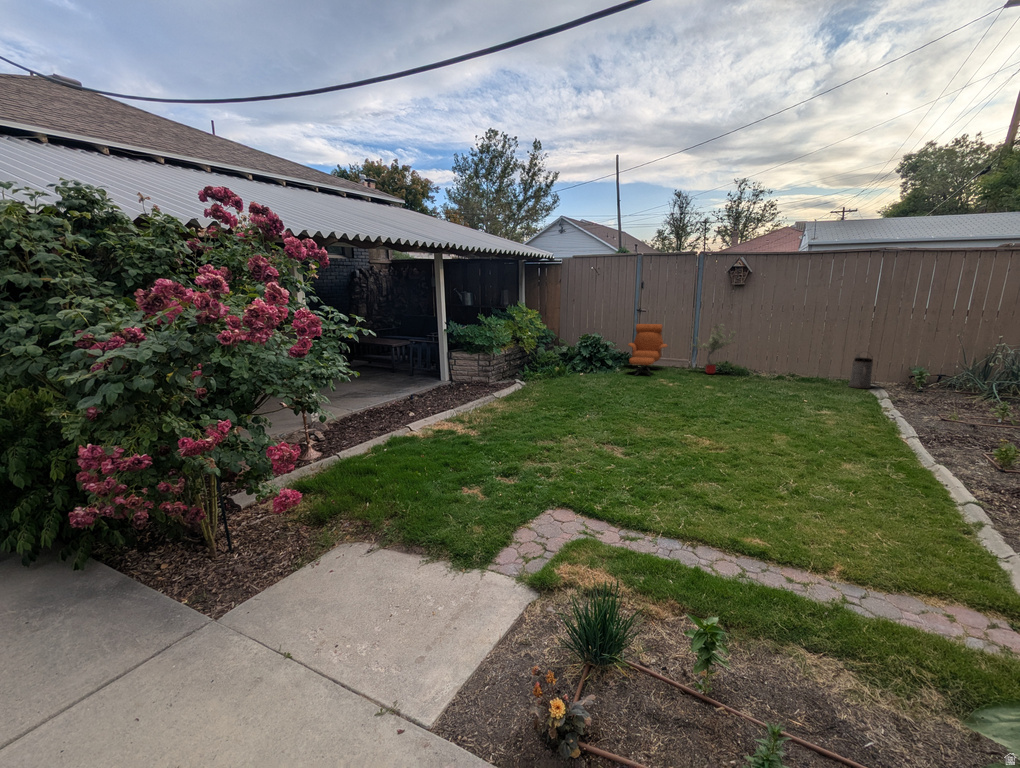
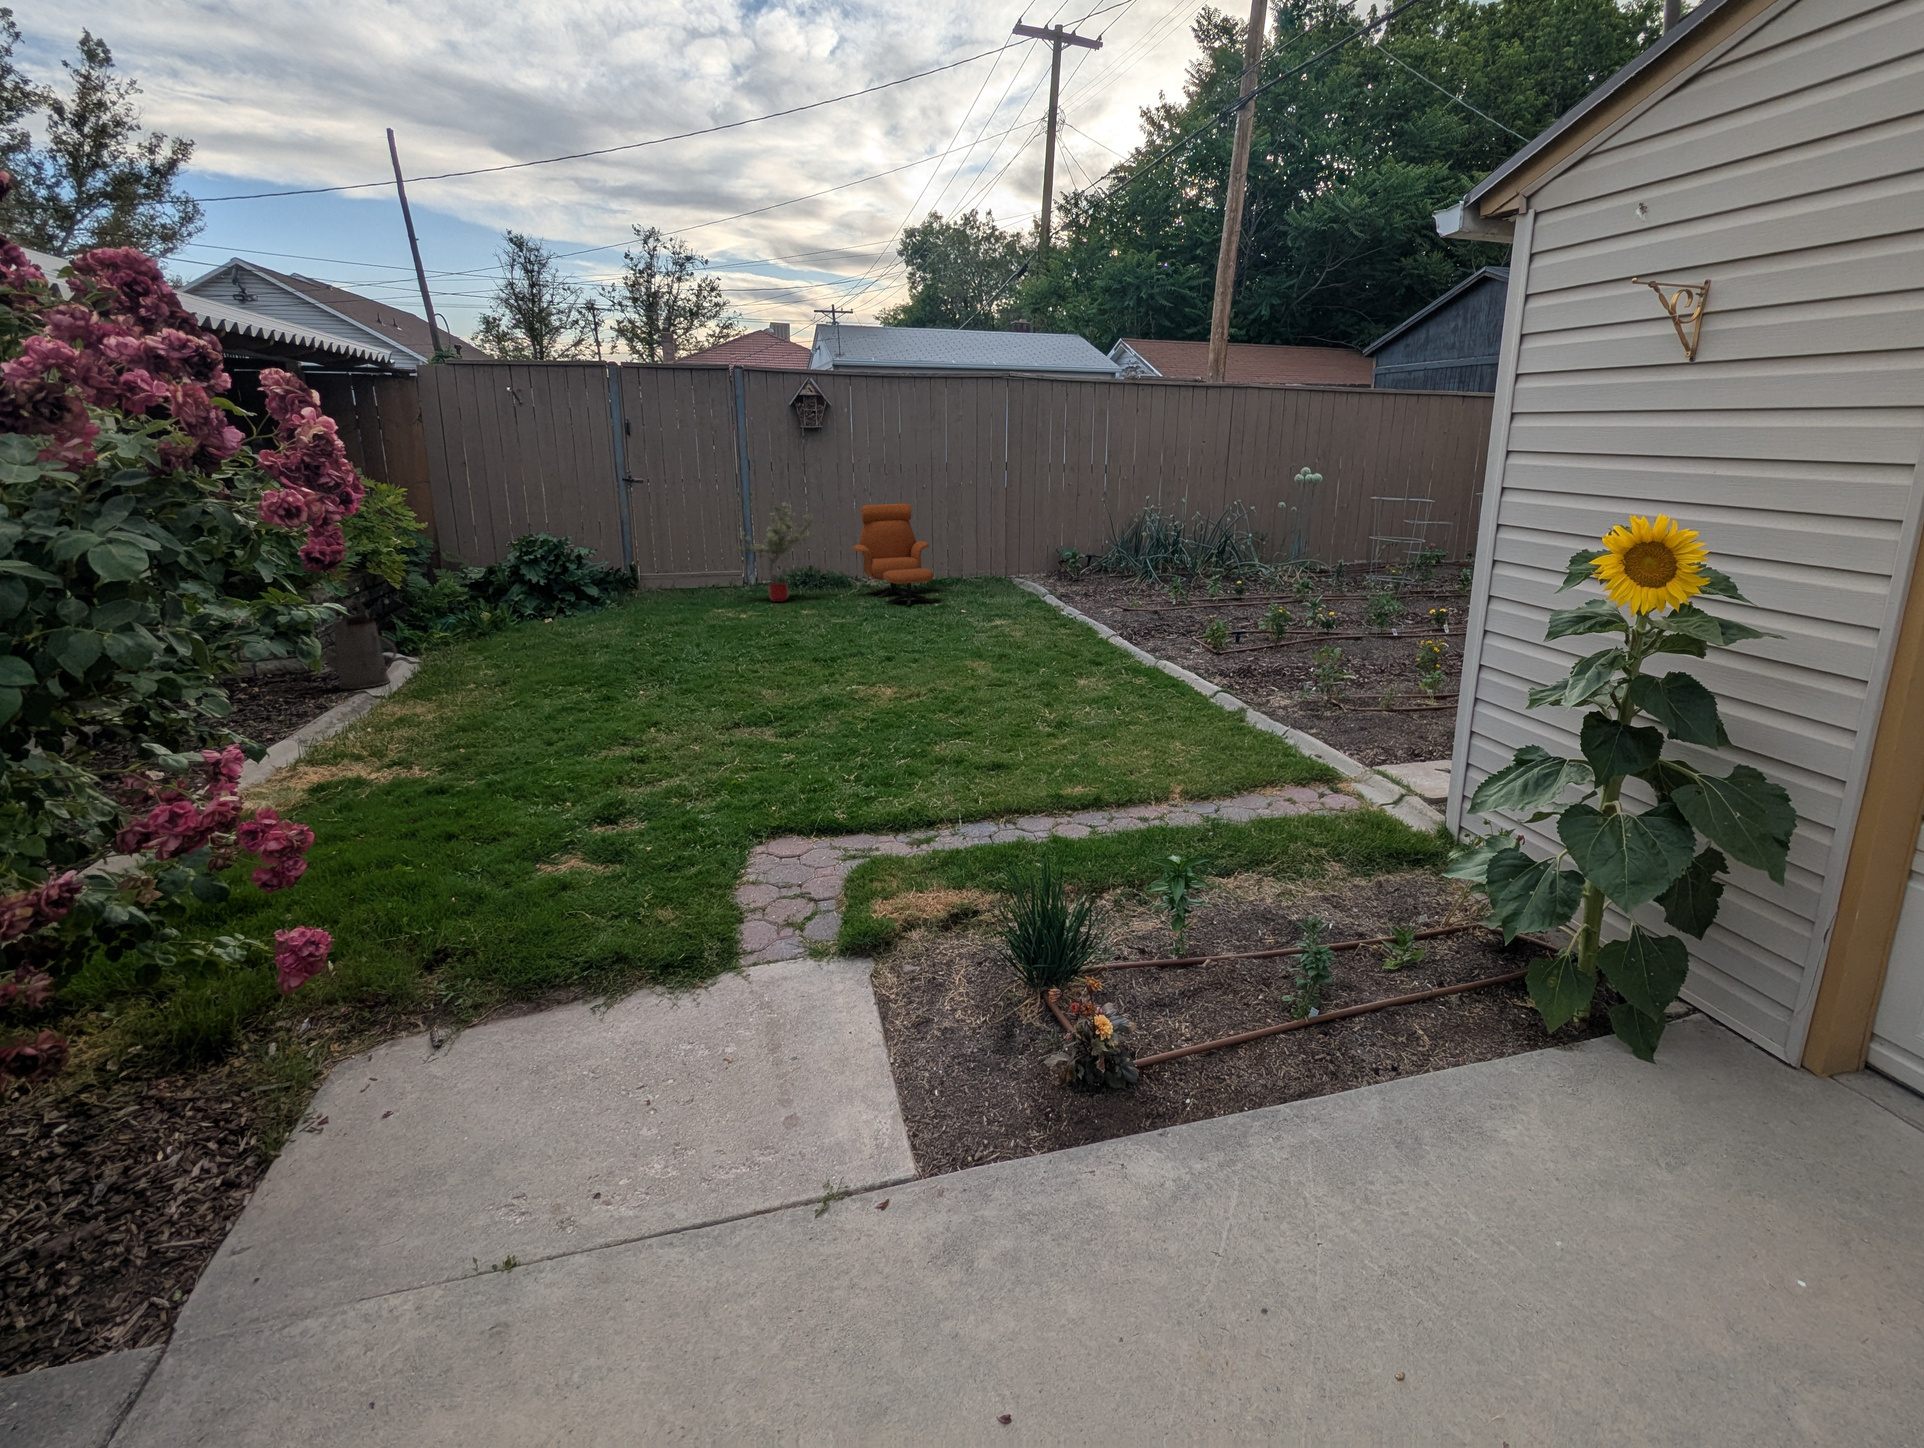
lounge chair: present [628,324,668,375] -> present [853,504,934,605]
watering can: present [848,354,873,388] -> present [326,599,397,689]

